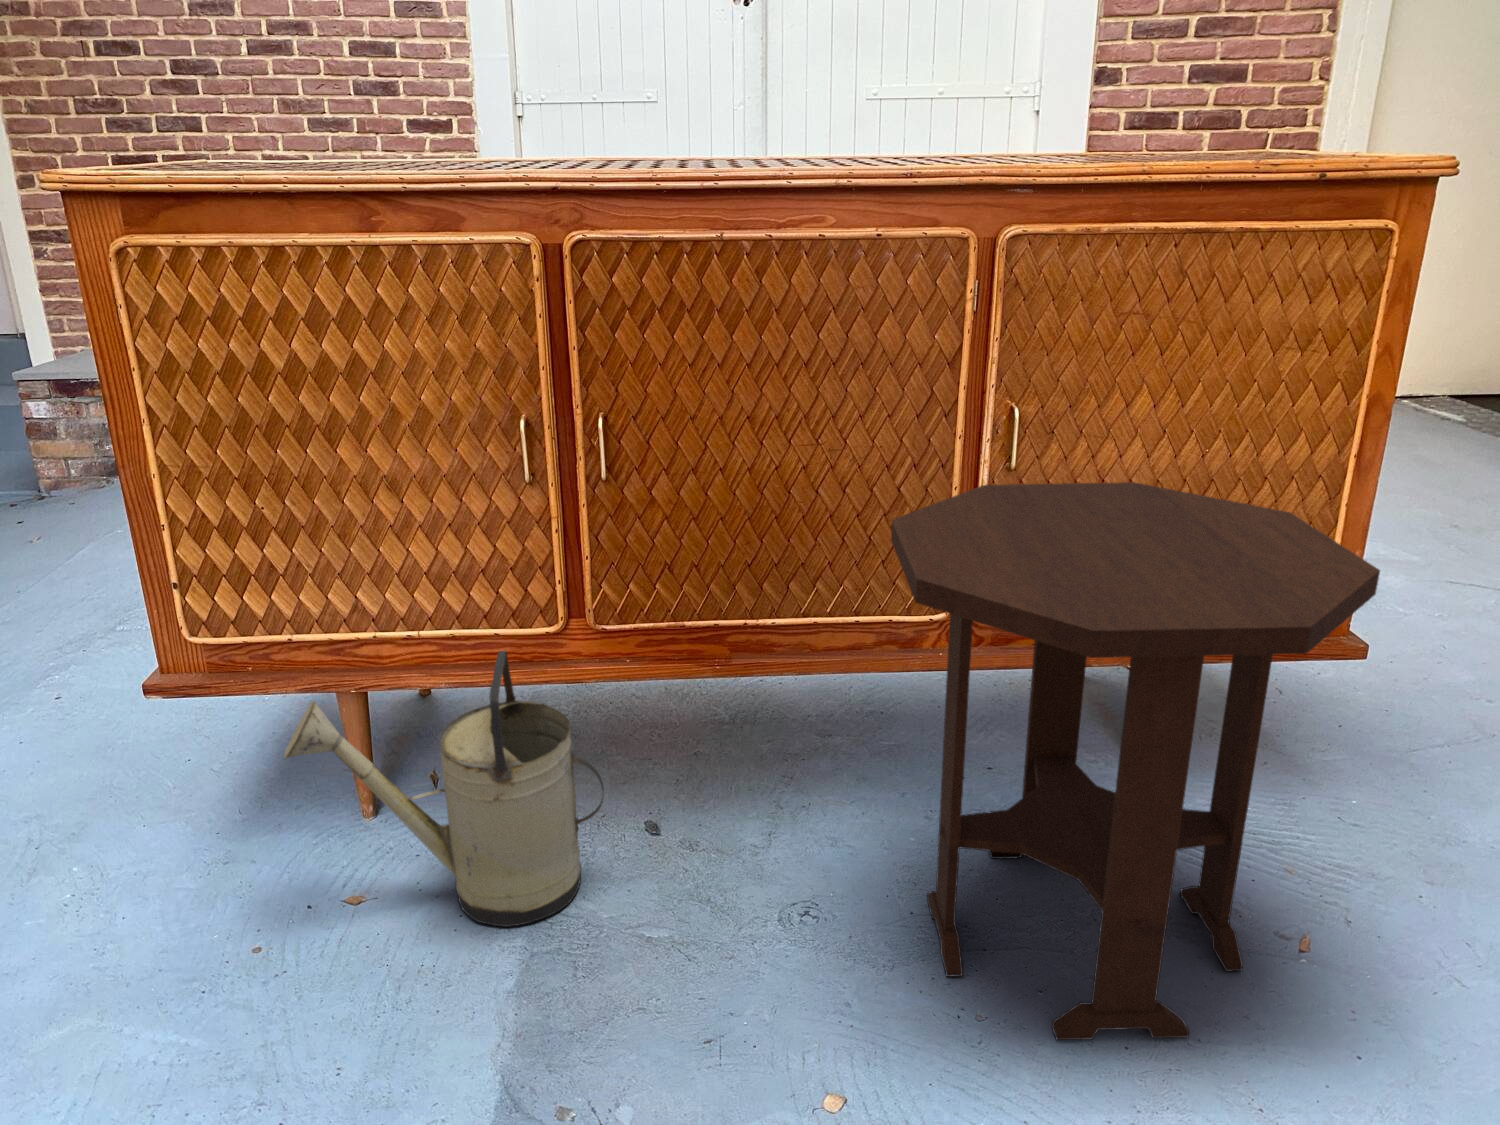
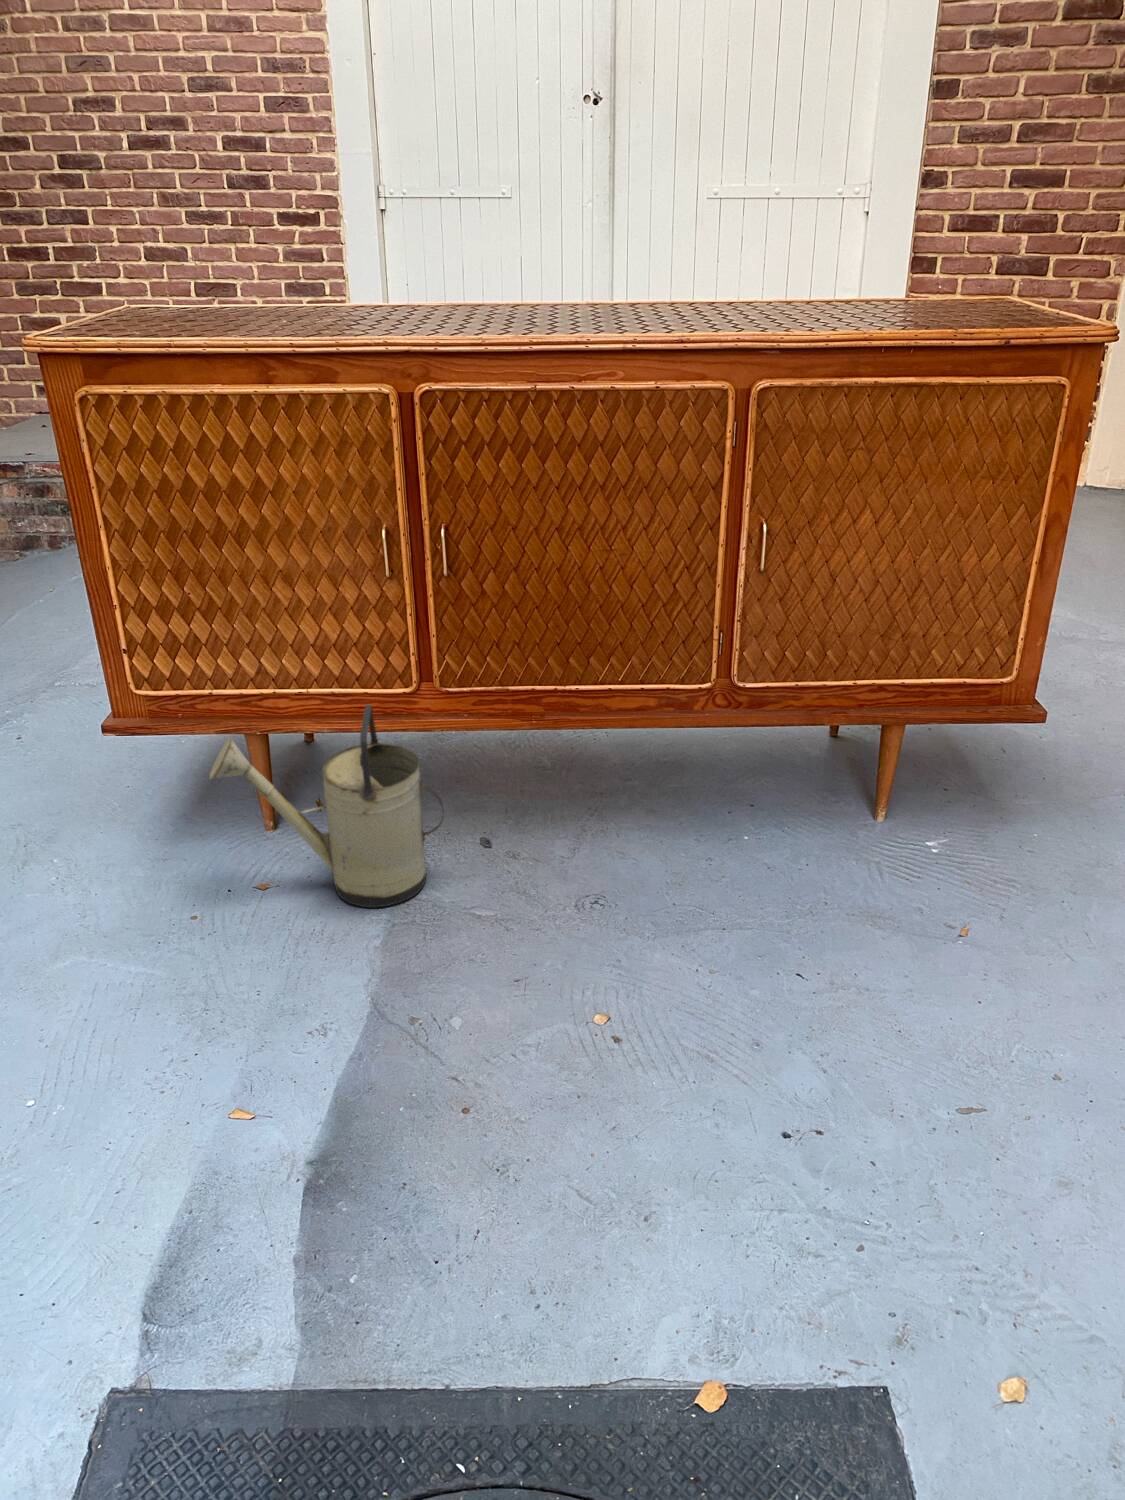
side table: present [891,482,1380,1040] -> none [659,586,1002,993]

